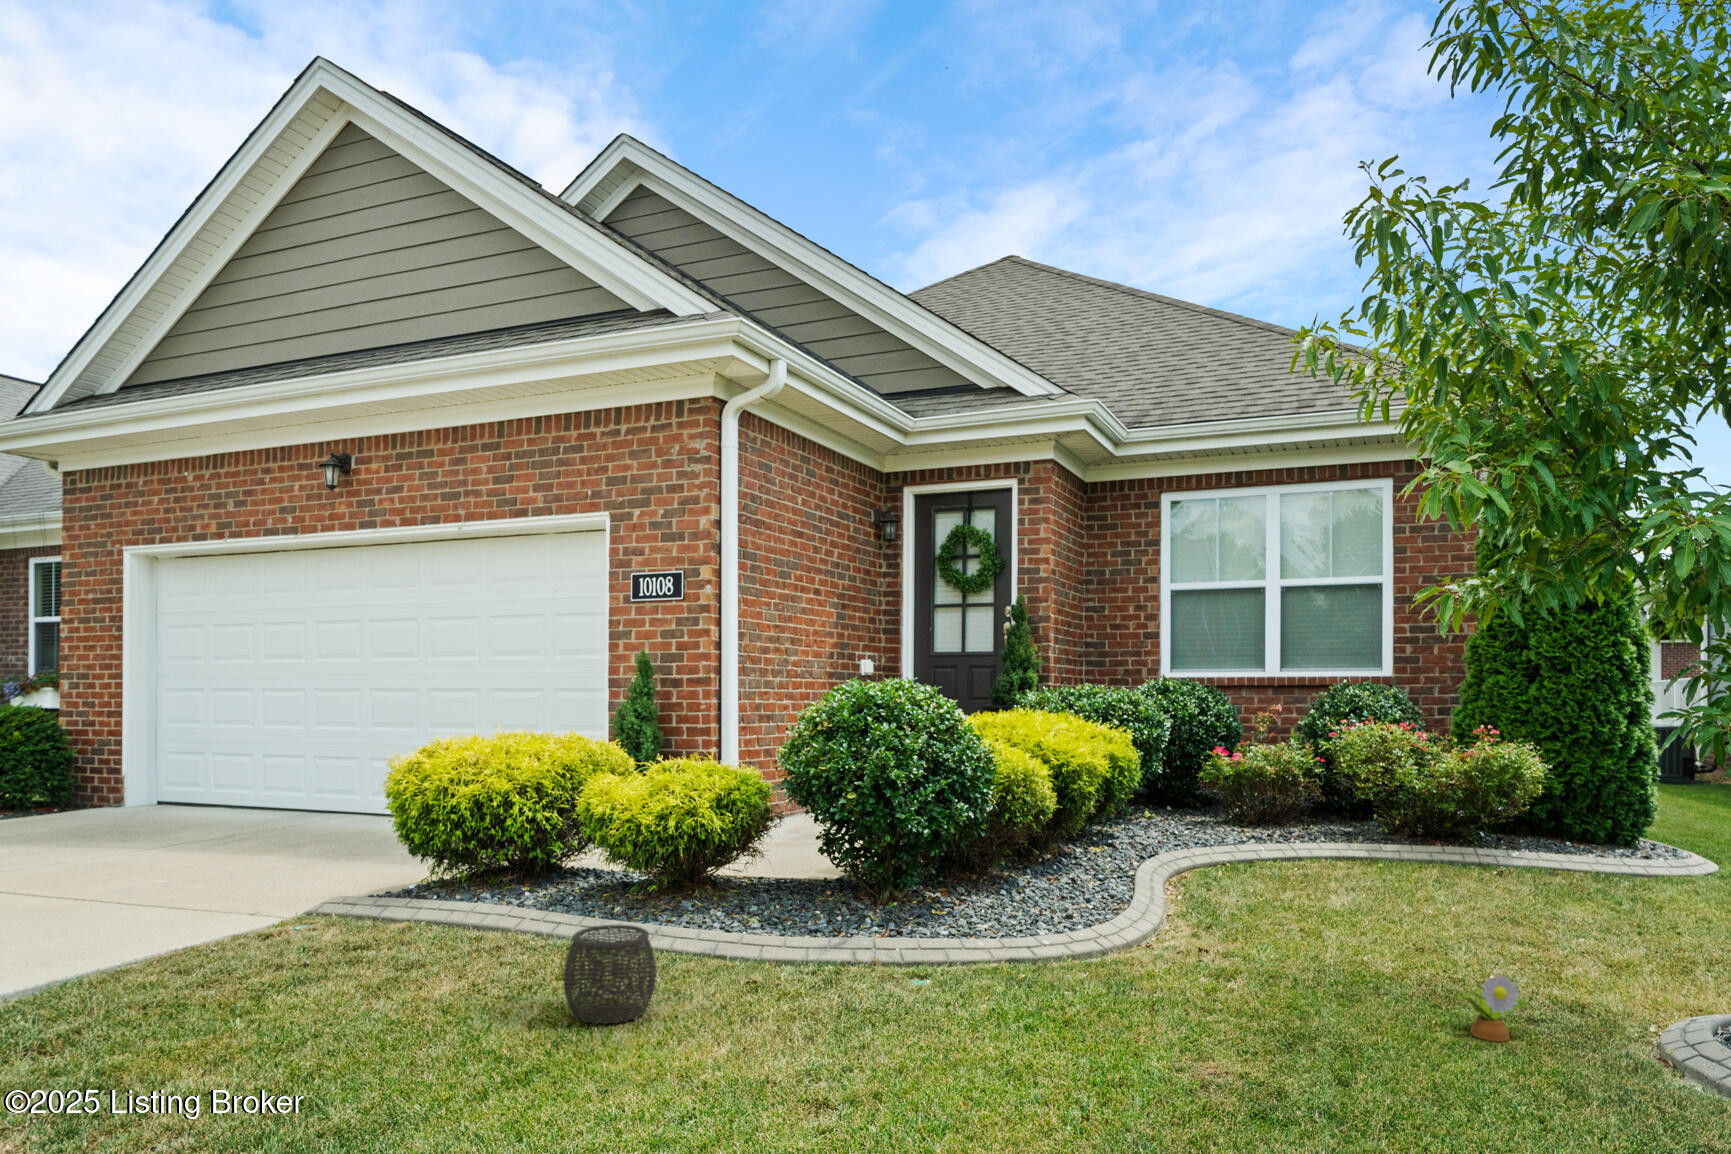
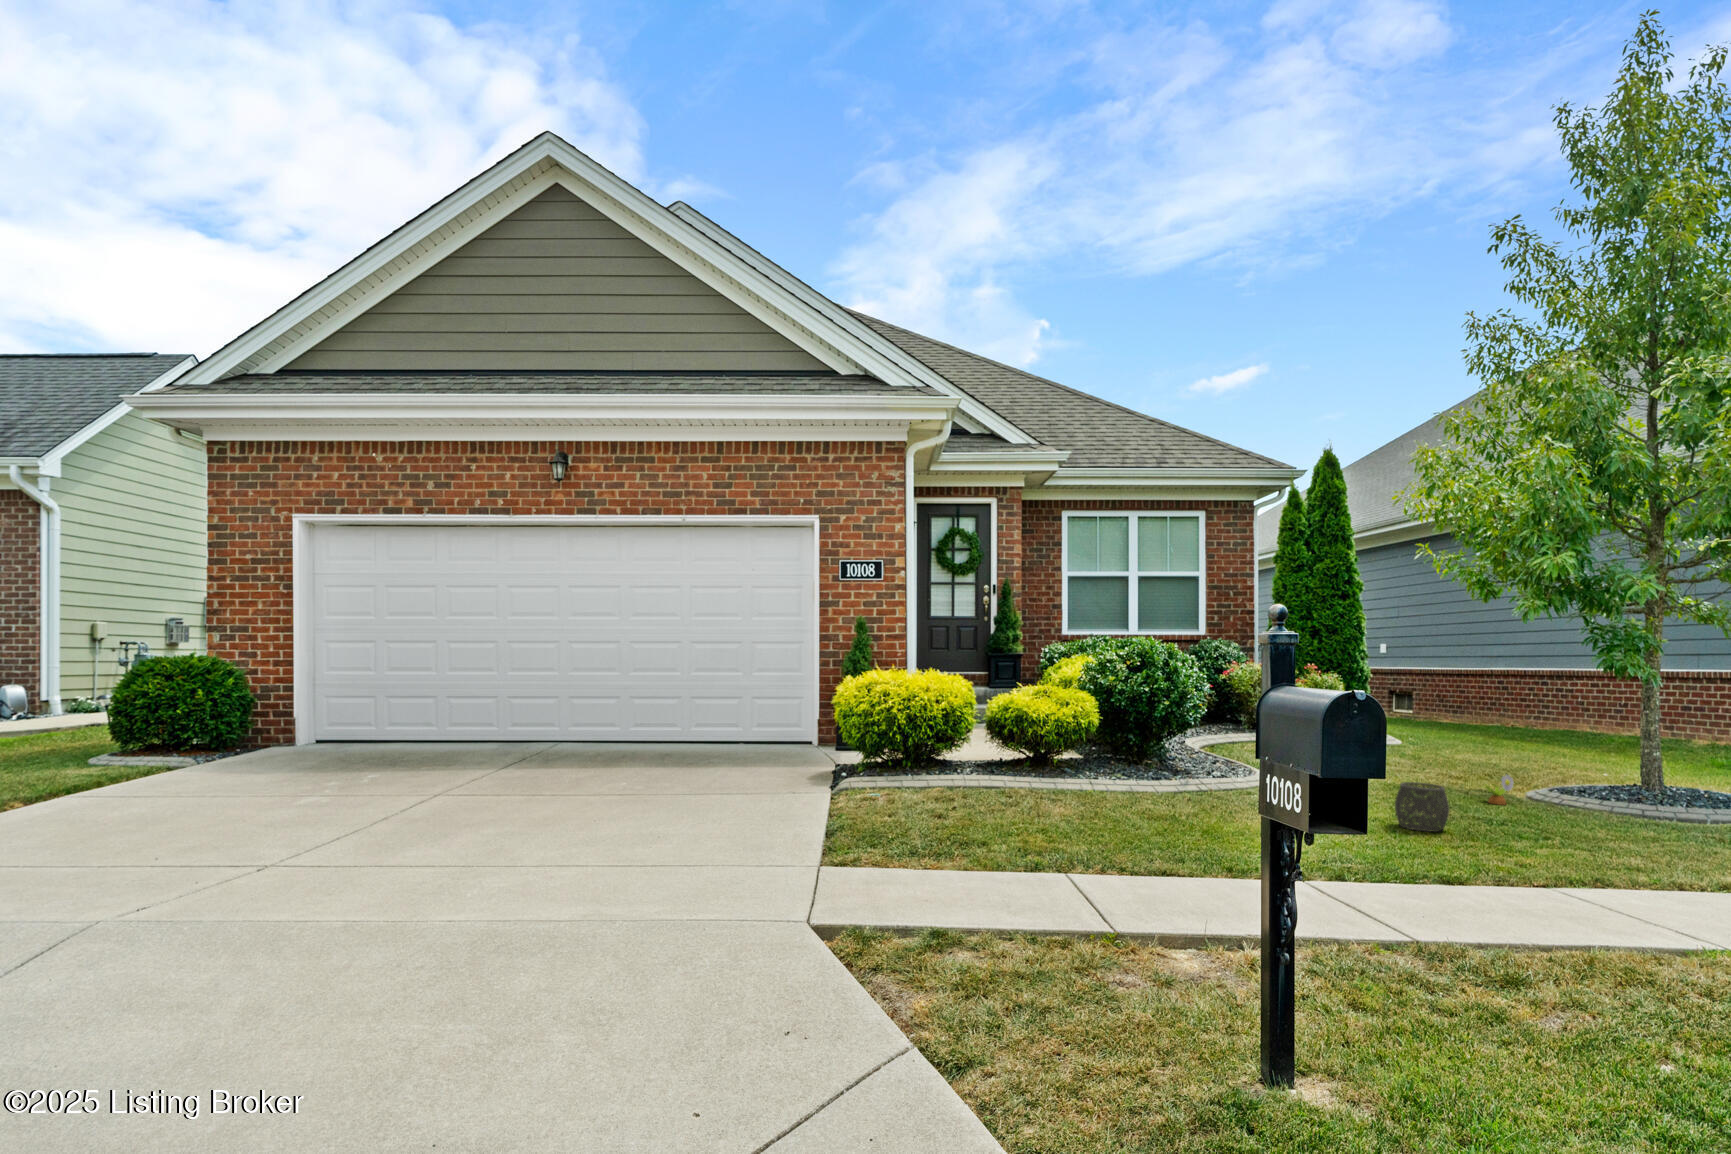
woven basket: present [563,925,657,1024] -> present [1395,782,1449,832]

